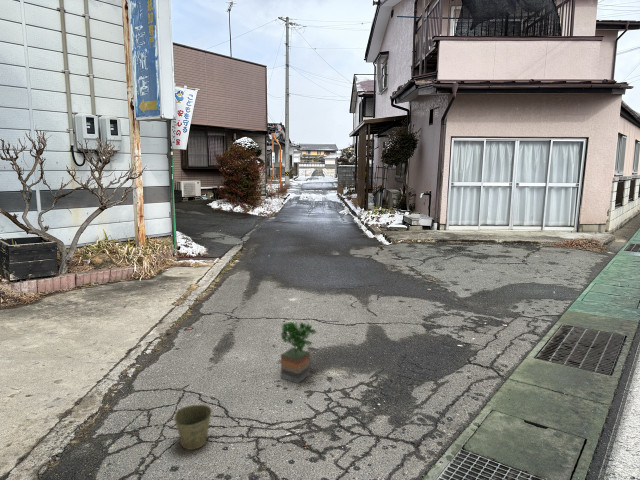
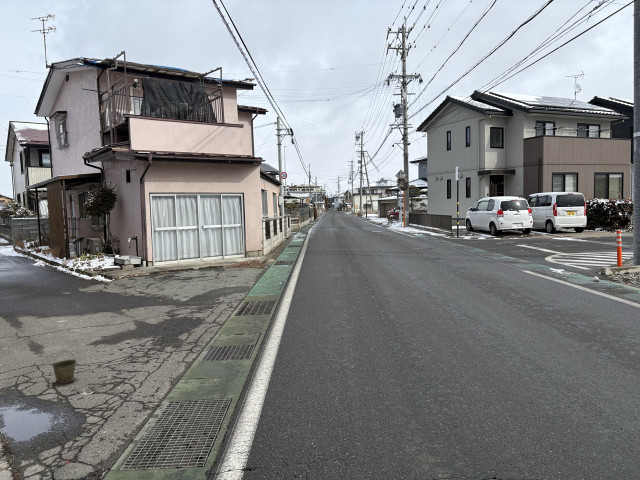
potted tree: present [281,322,316,383] -> none [89,314,115,352]

